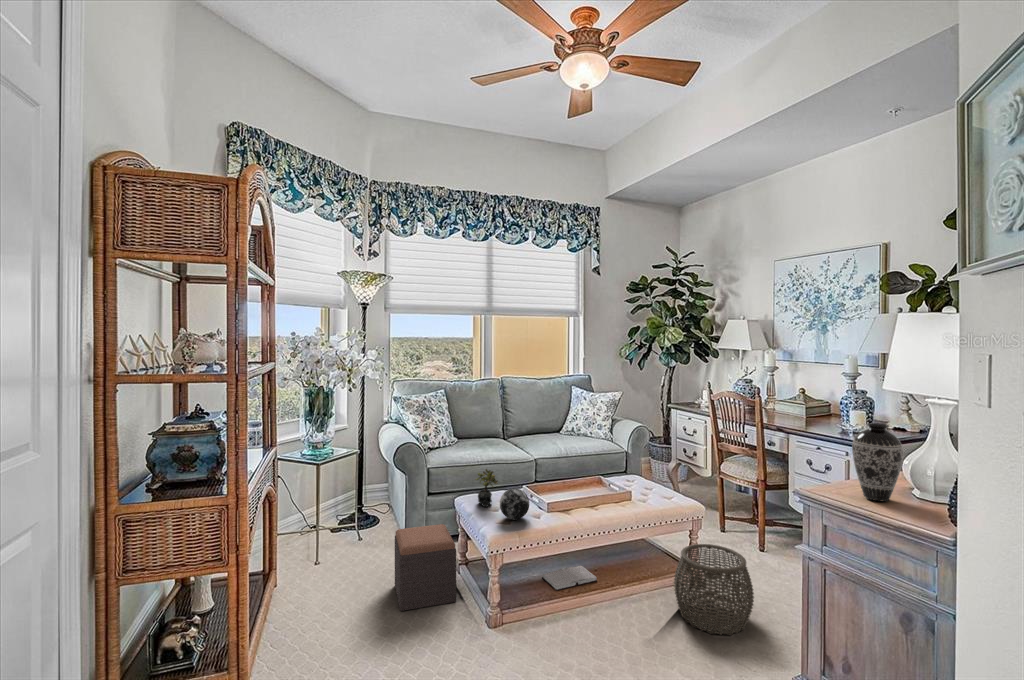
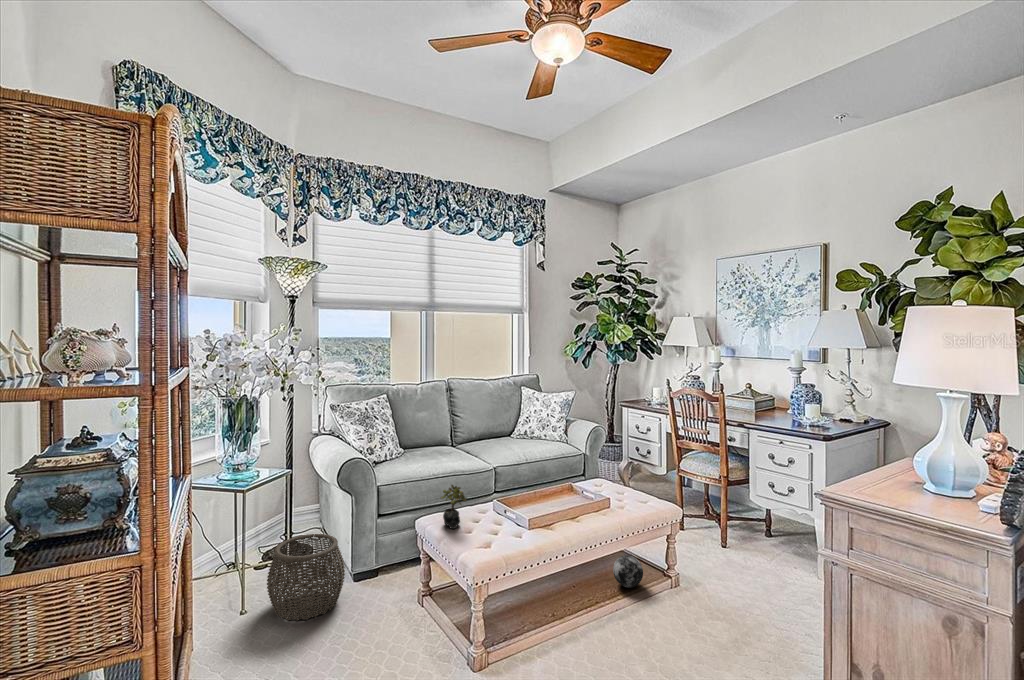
decorative vase: present [852,423,903,501] -> none [879,422,934,505]
decorative orb: present [500,488,529,520] -> present [613,555,643,587]
footstool: present [395,524,456,611] -> none [346,552,425,663]
woven basket: present [674,544,754,635] -> present [267,534,345,621]
hardback book: present [542,566,597,591] -> none [517,585,578,618]

